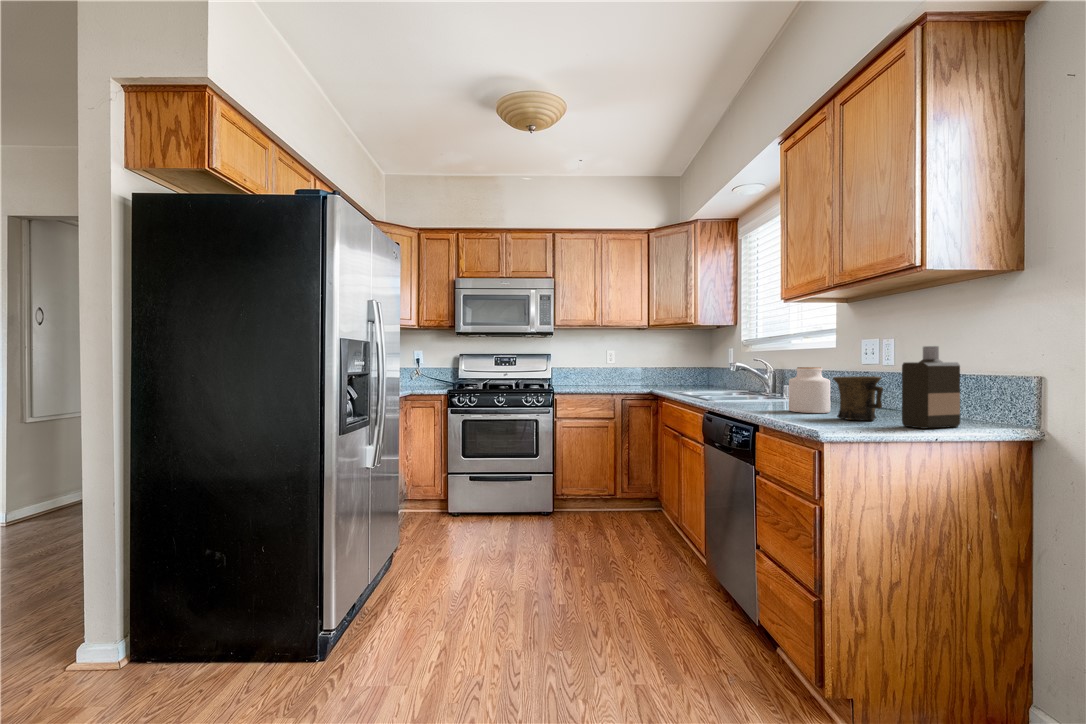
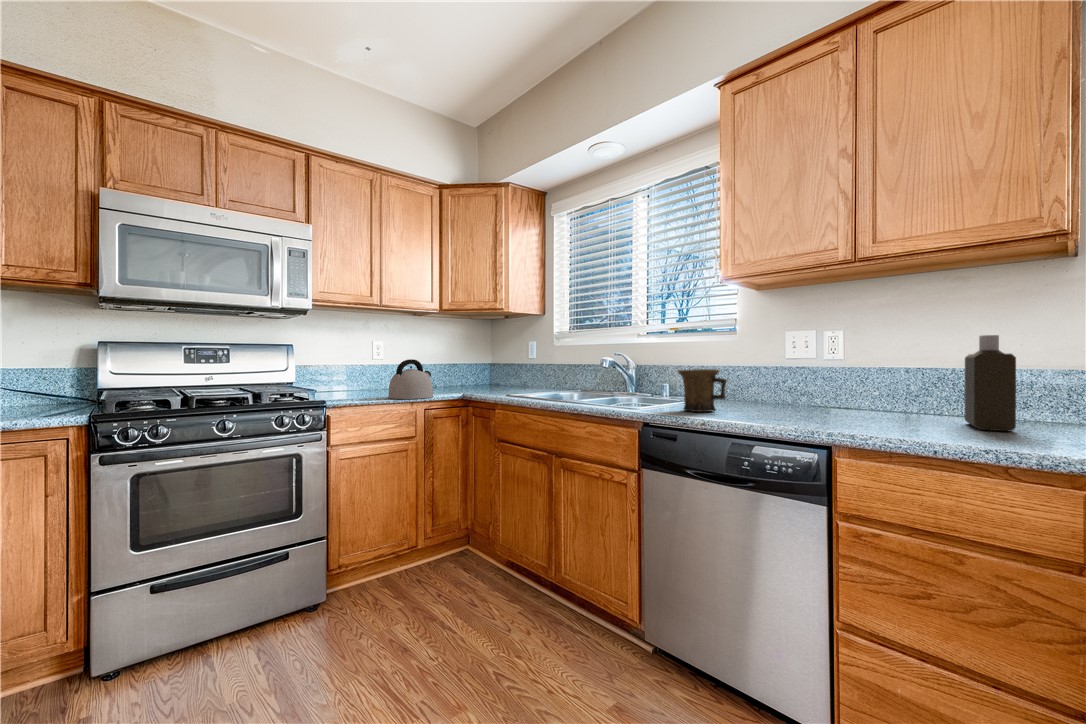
kettle: none [595,364,627,391] -> present [388,359,433,399]
jar: present [789,367,830,413] -> none [765,361,815,418]
mug: present [833,376,883,420] -> present [678,369,726,412]

